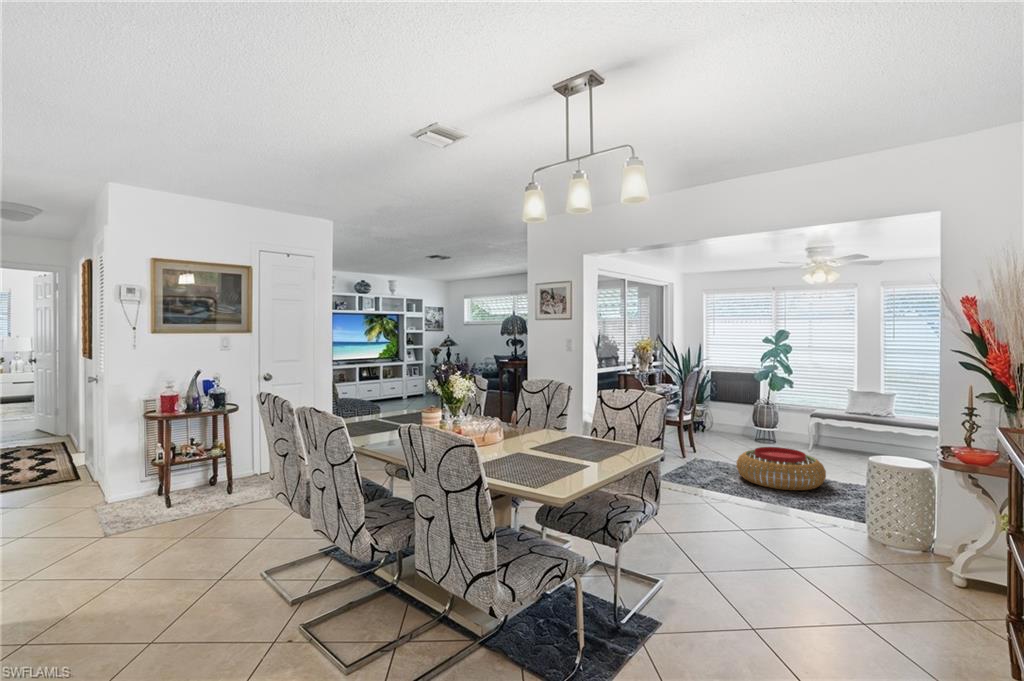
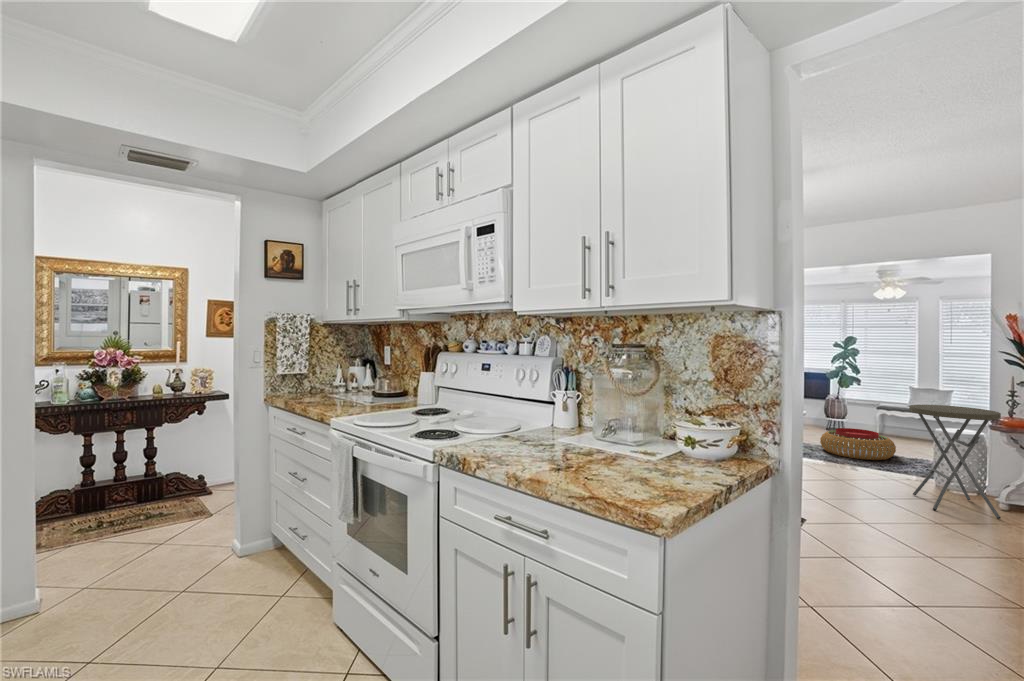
side table: none [831,427,956,604] -> present [909,405,1001,519]

